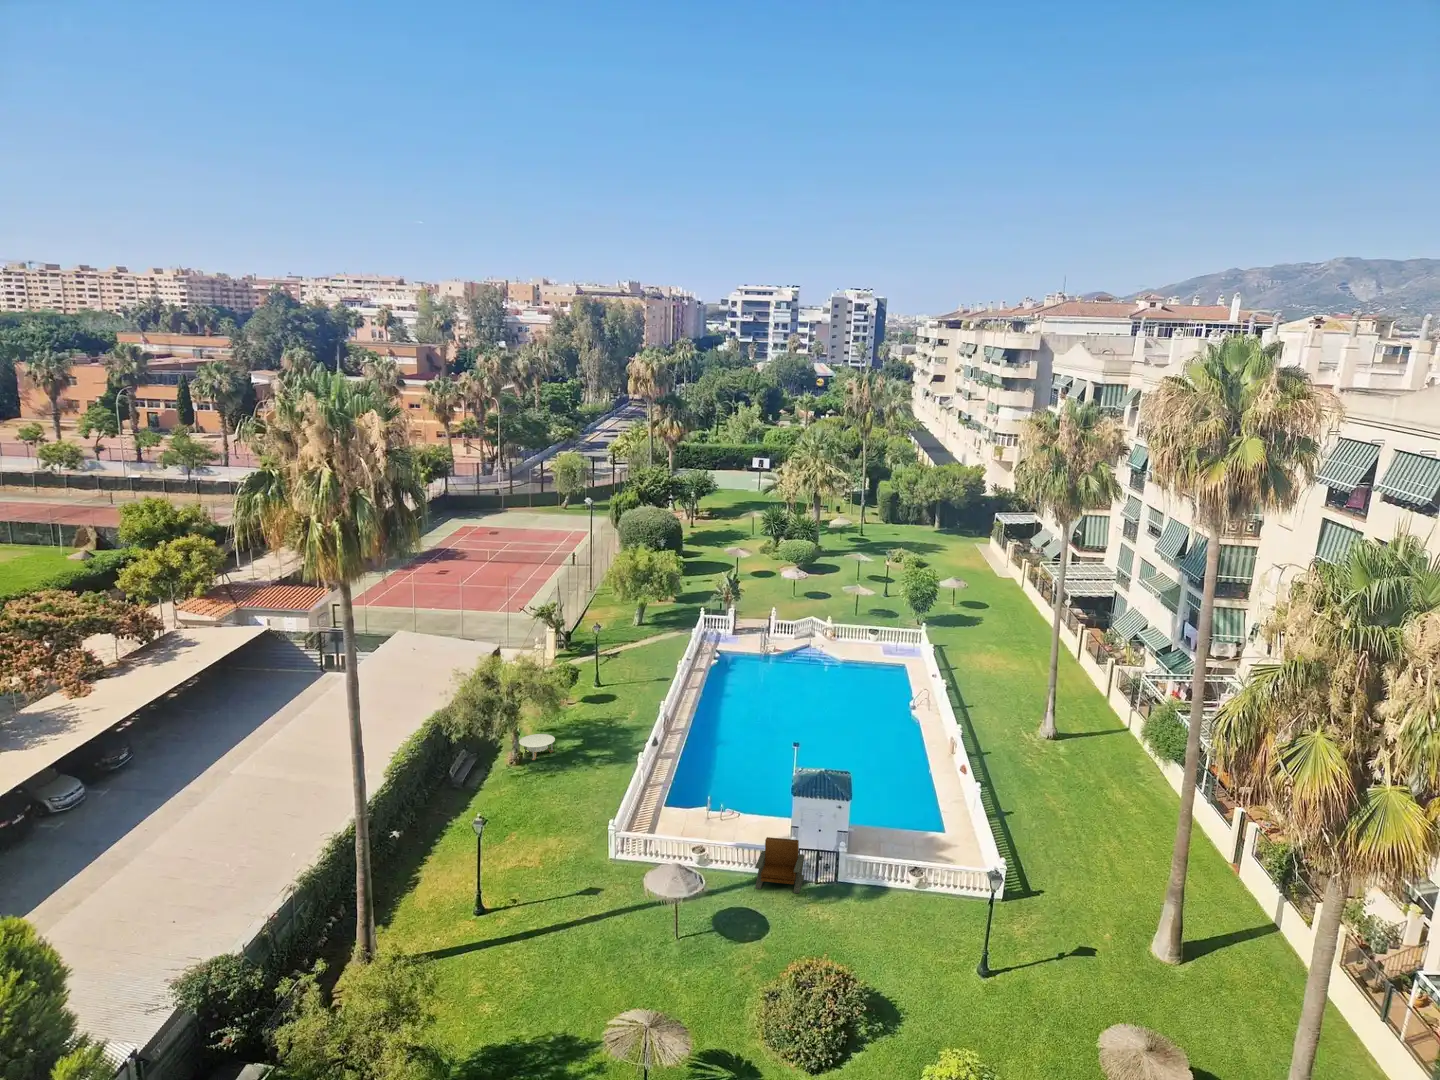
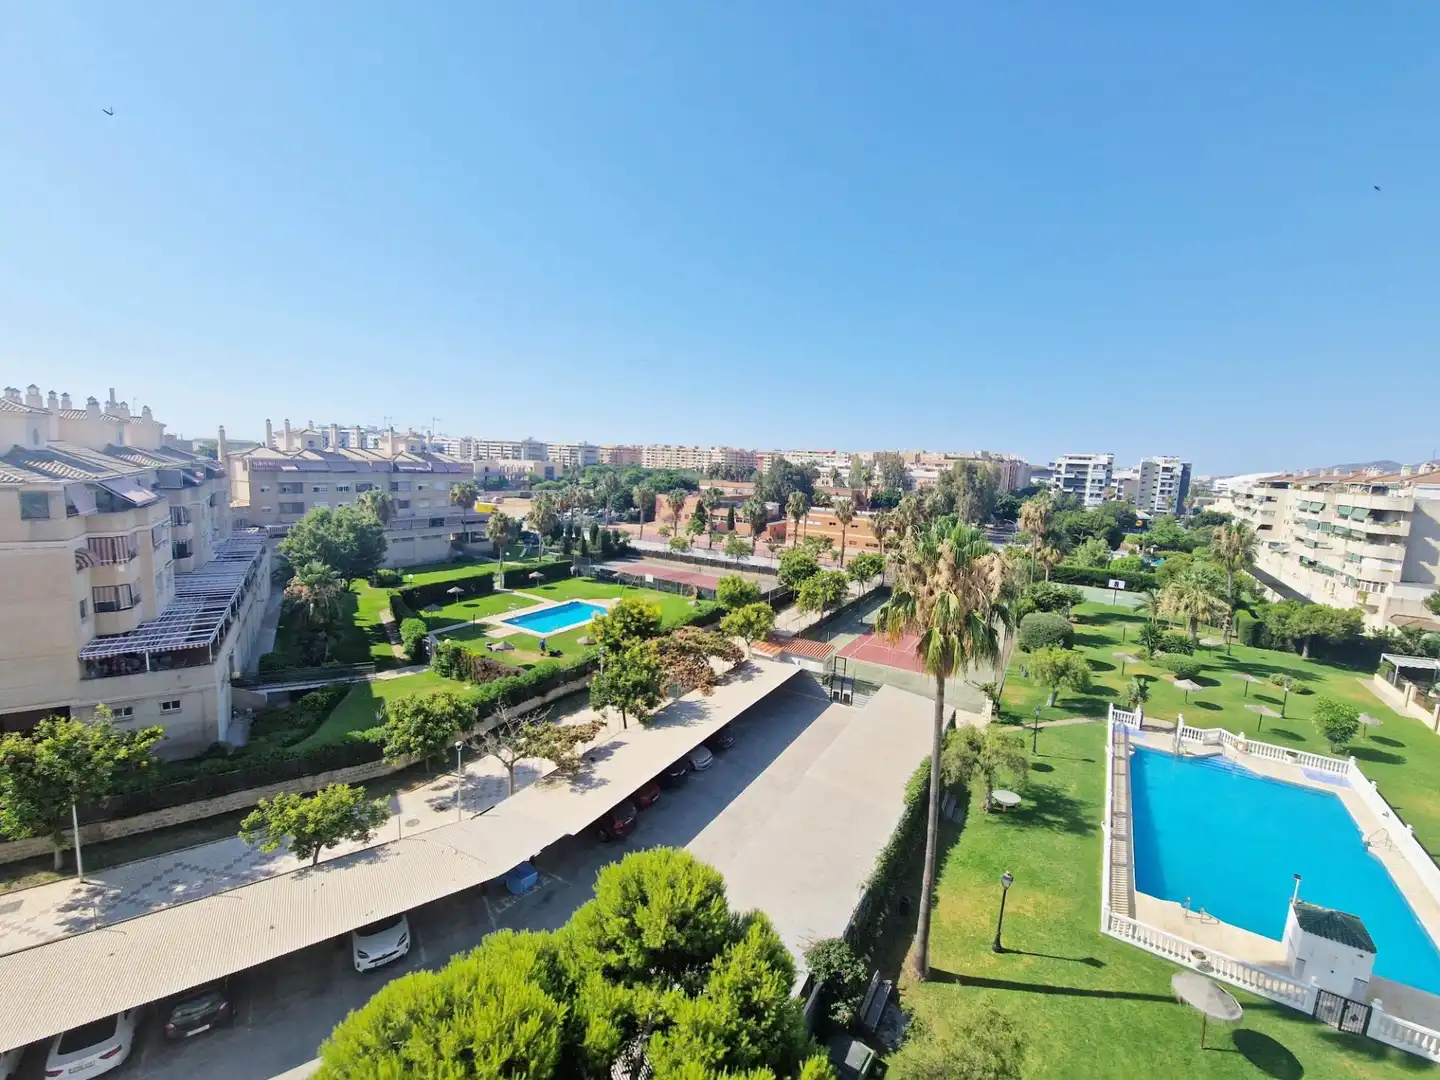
lounge chair: present [755,837,805,893] -> none [1268,966,1326,1038]

